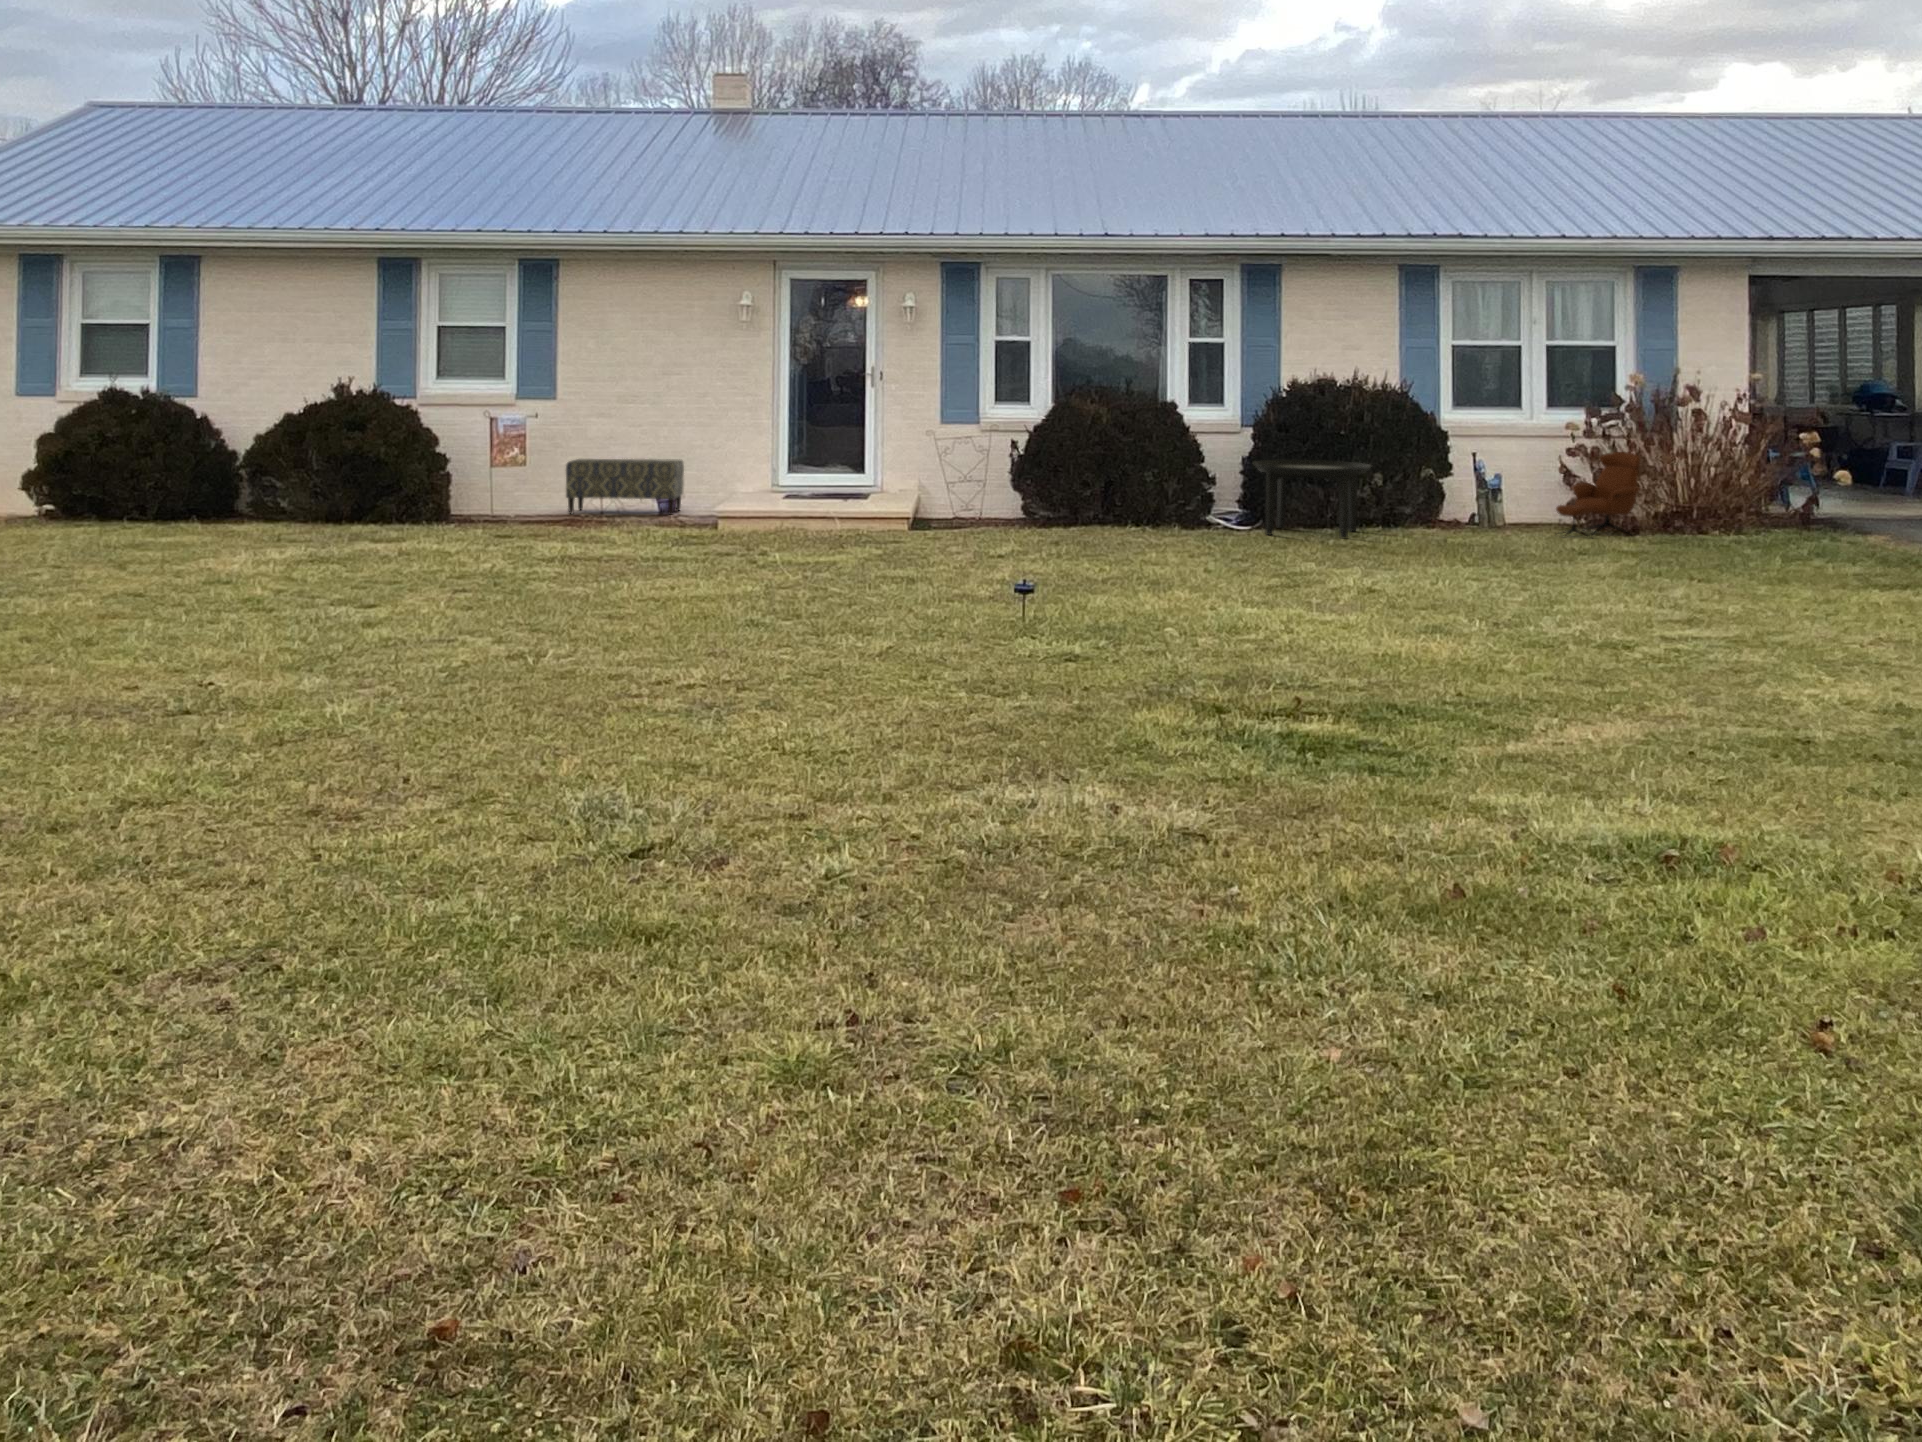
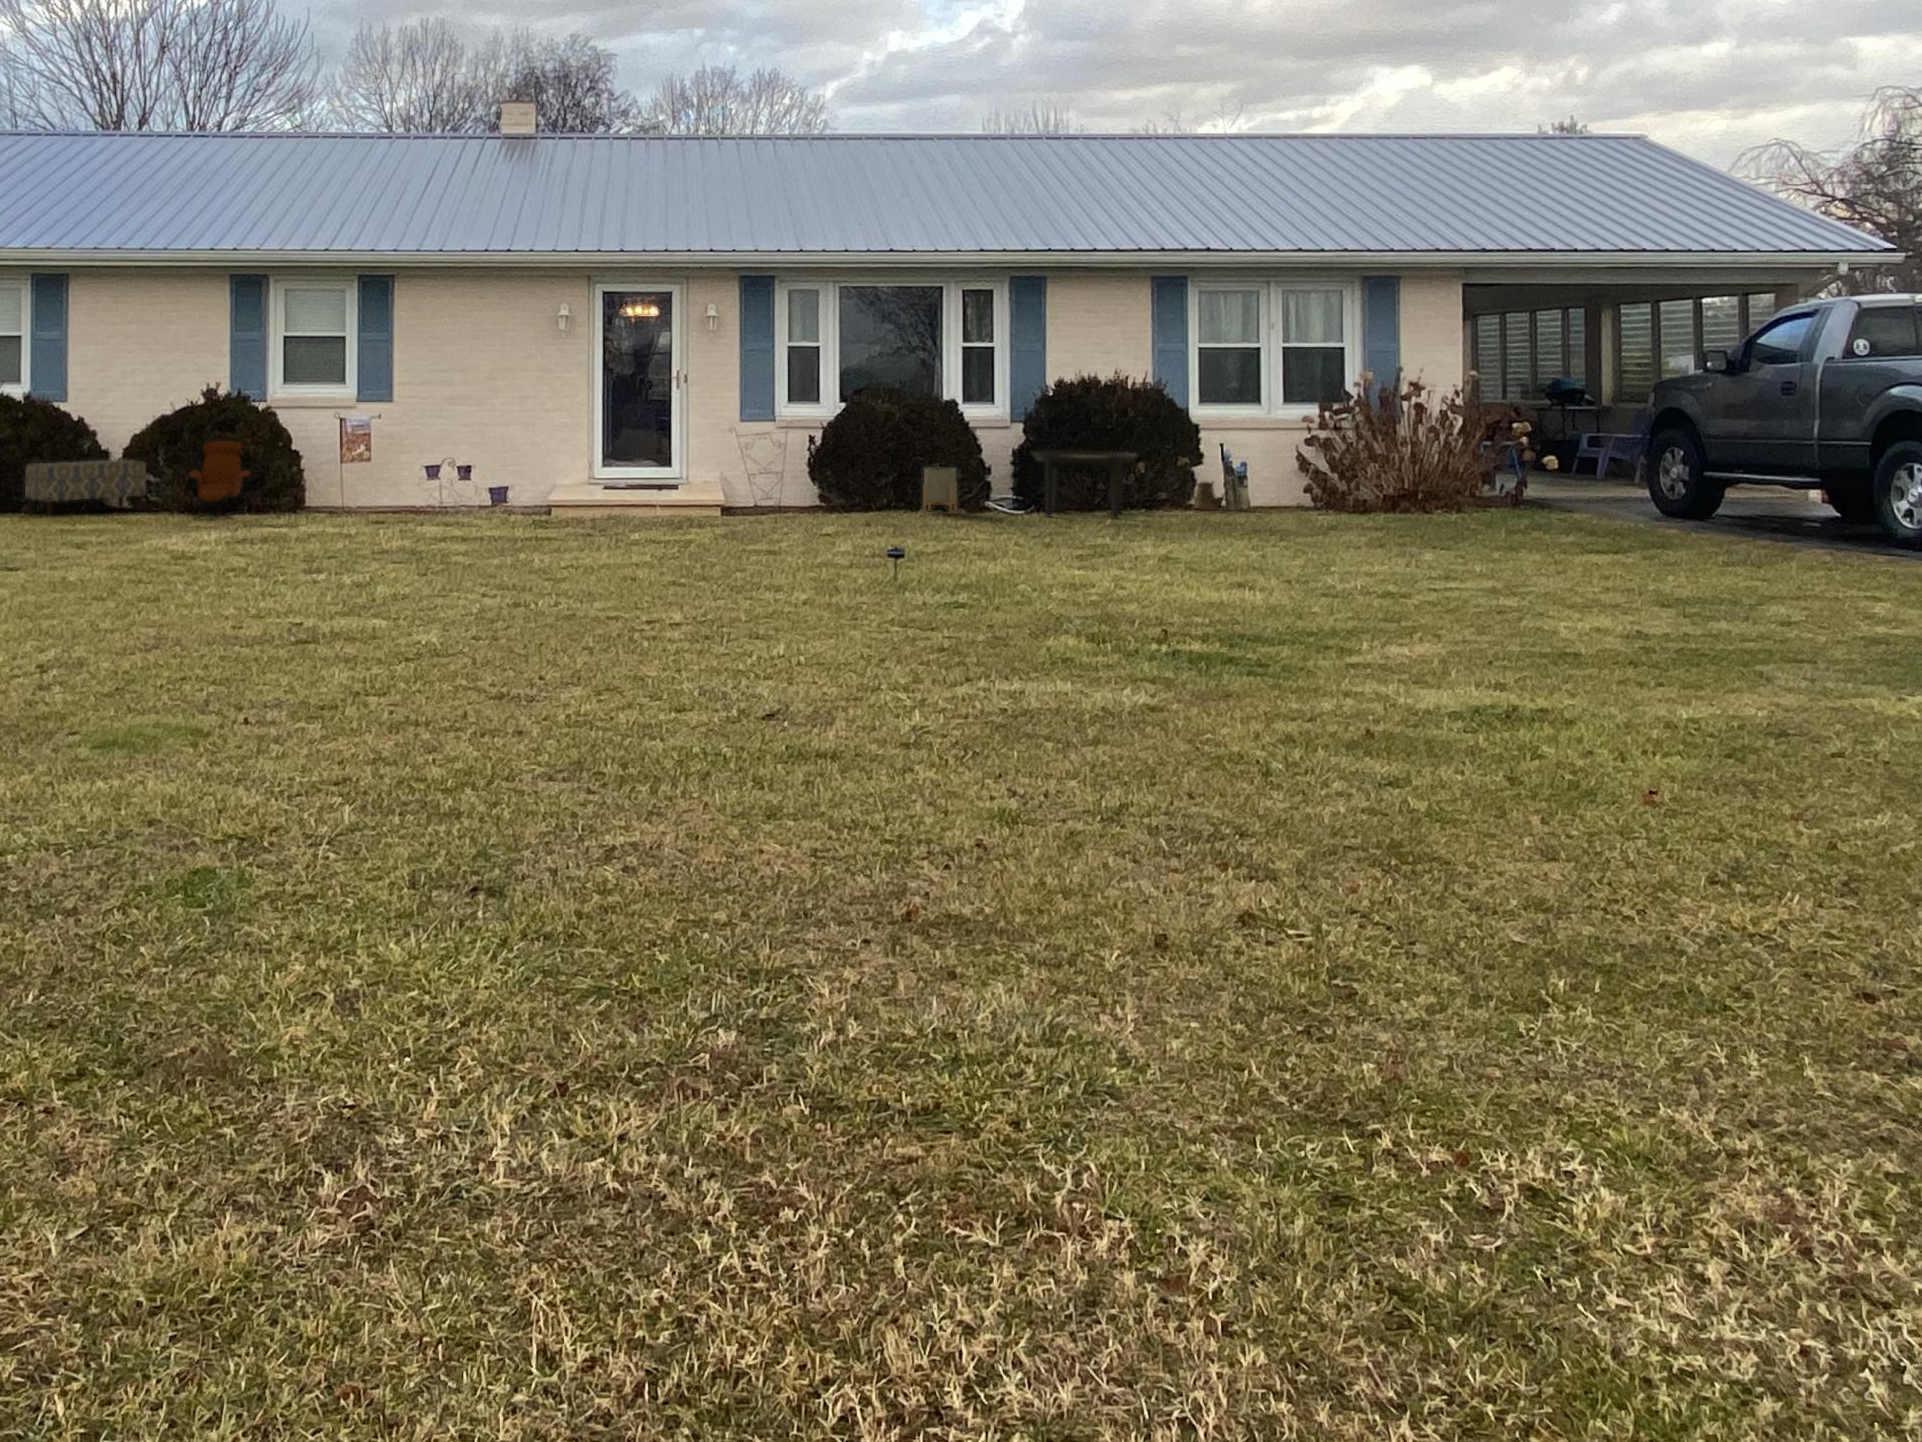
lounge chair: present [1556,452,1641,535] -> present [189,441,250,517]
bench: present [566,459,684,515] -> present [25,459,146,517]
planter: none [1131,478,1171,531] -> present [923,467,957,512]
watering can: none [1433,495,1490,528] -> present [1194,482,1234,510]

